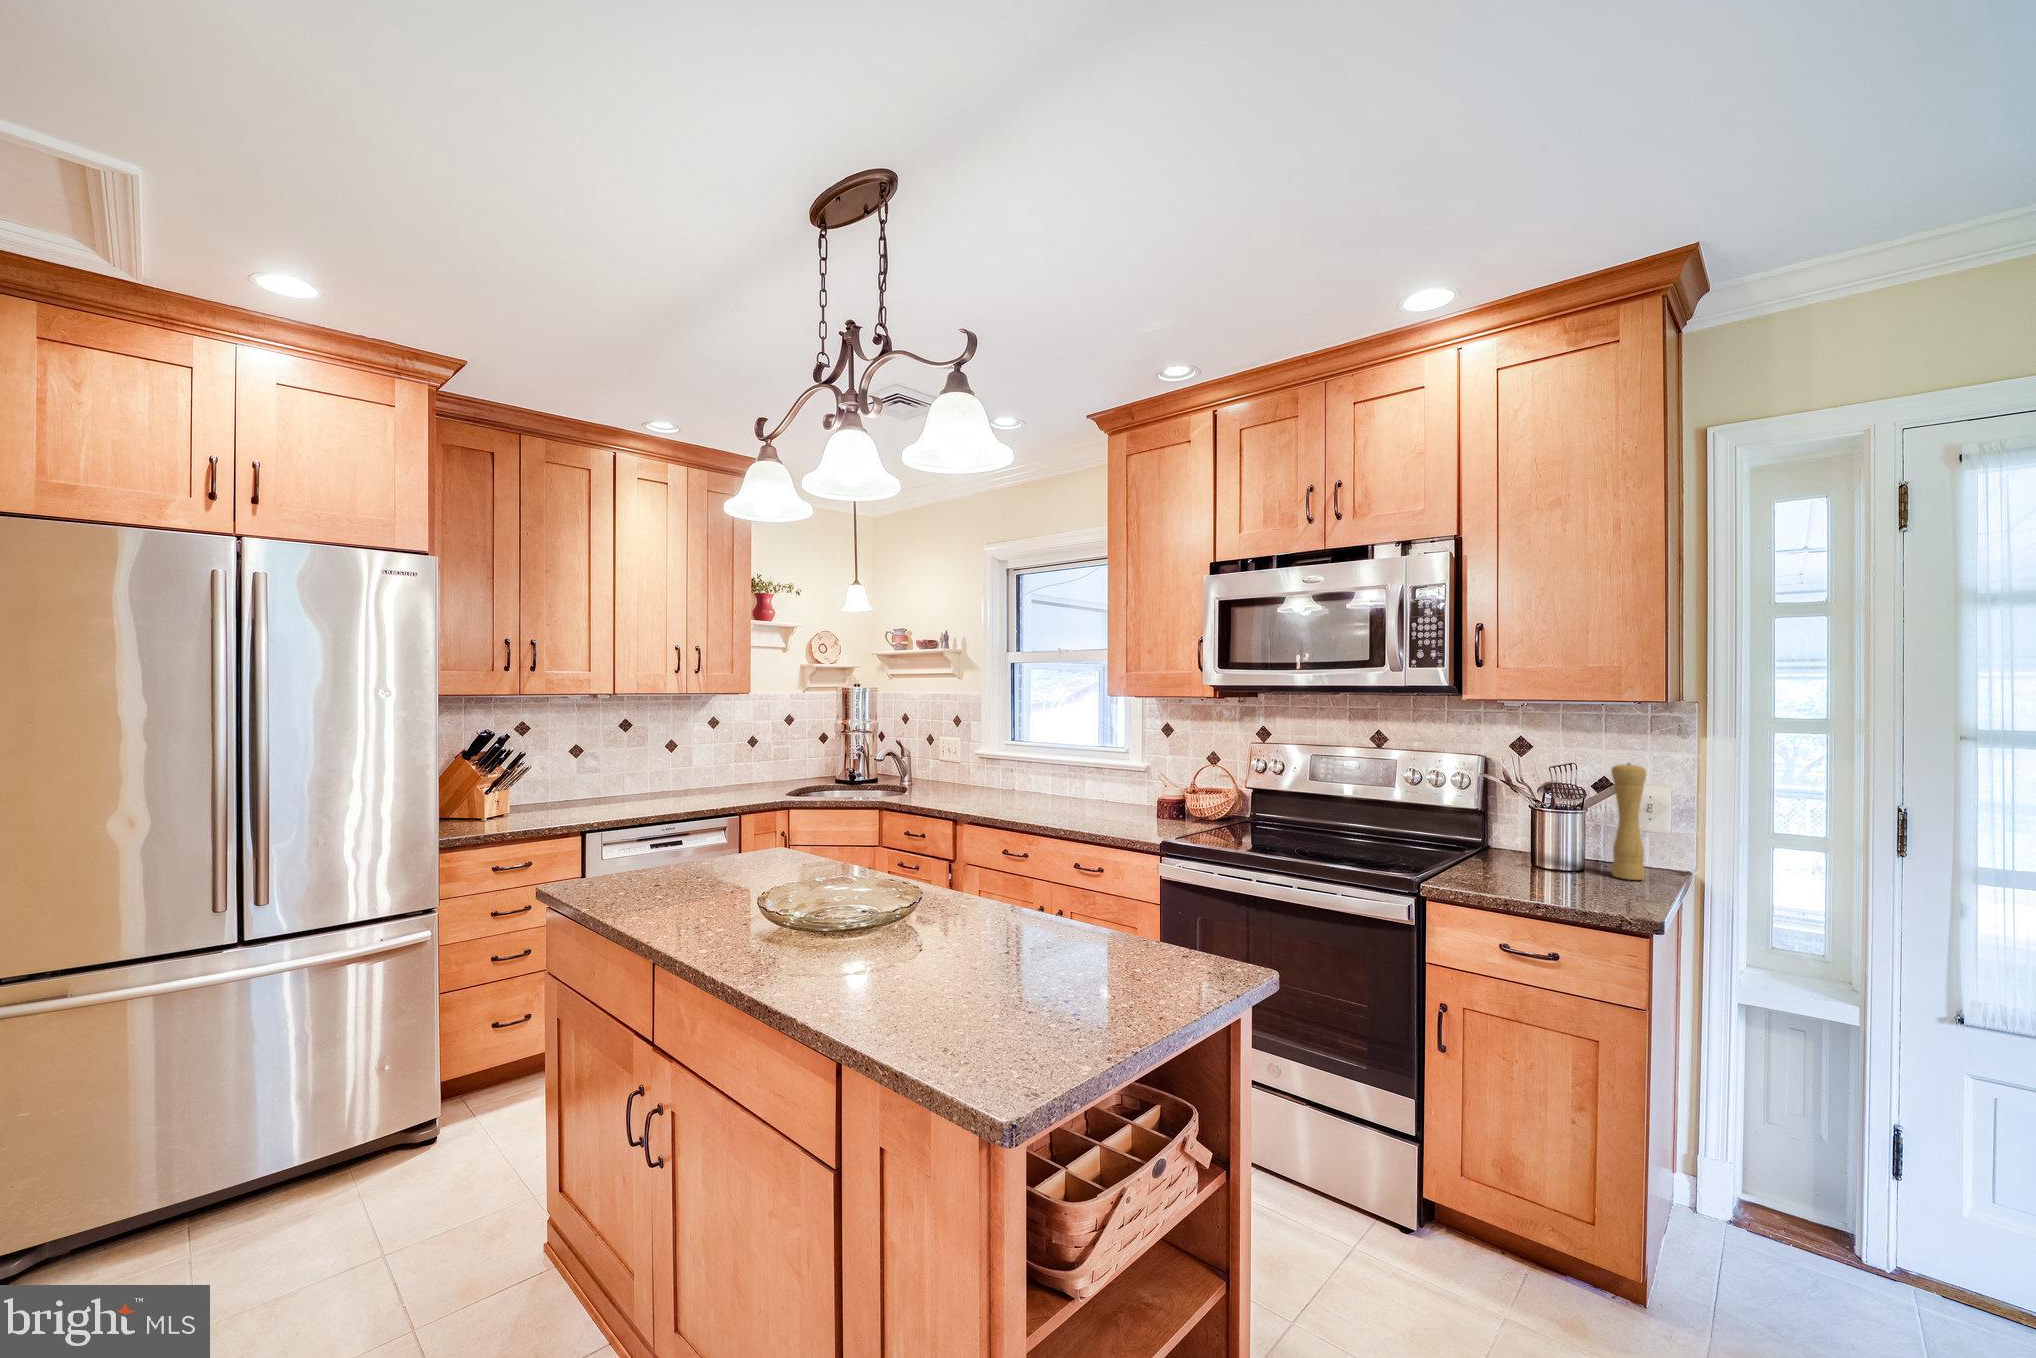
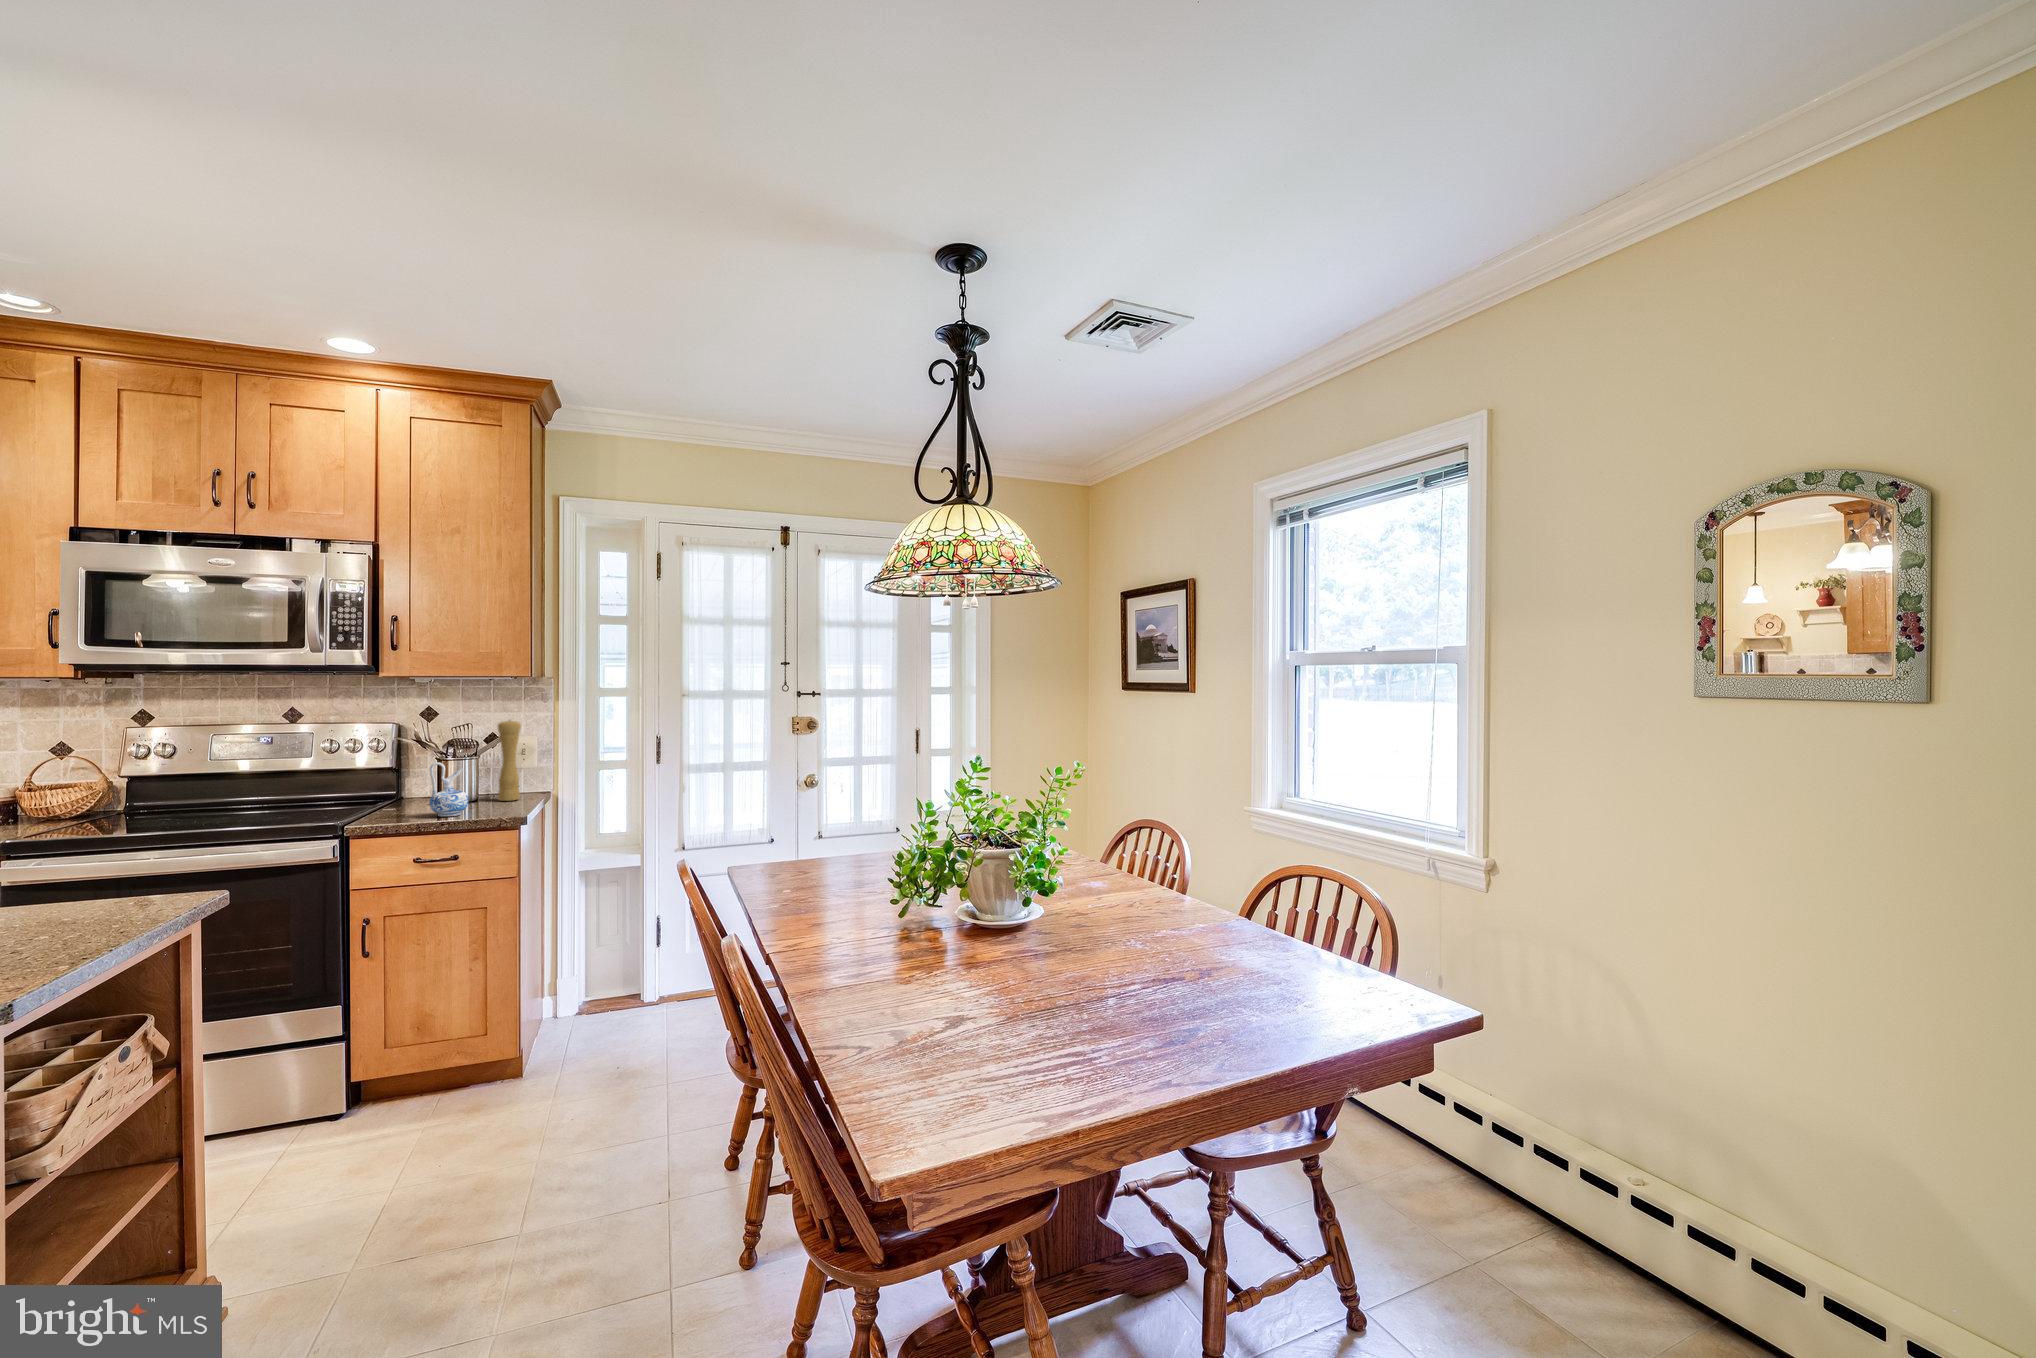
ceramic pitcher: none [1520,816,1571,893] -> present [429,762,468,816]

